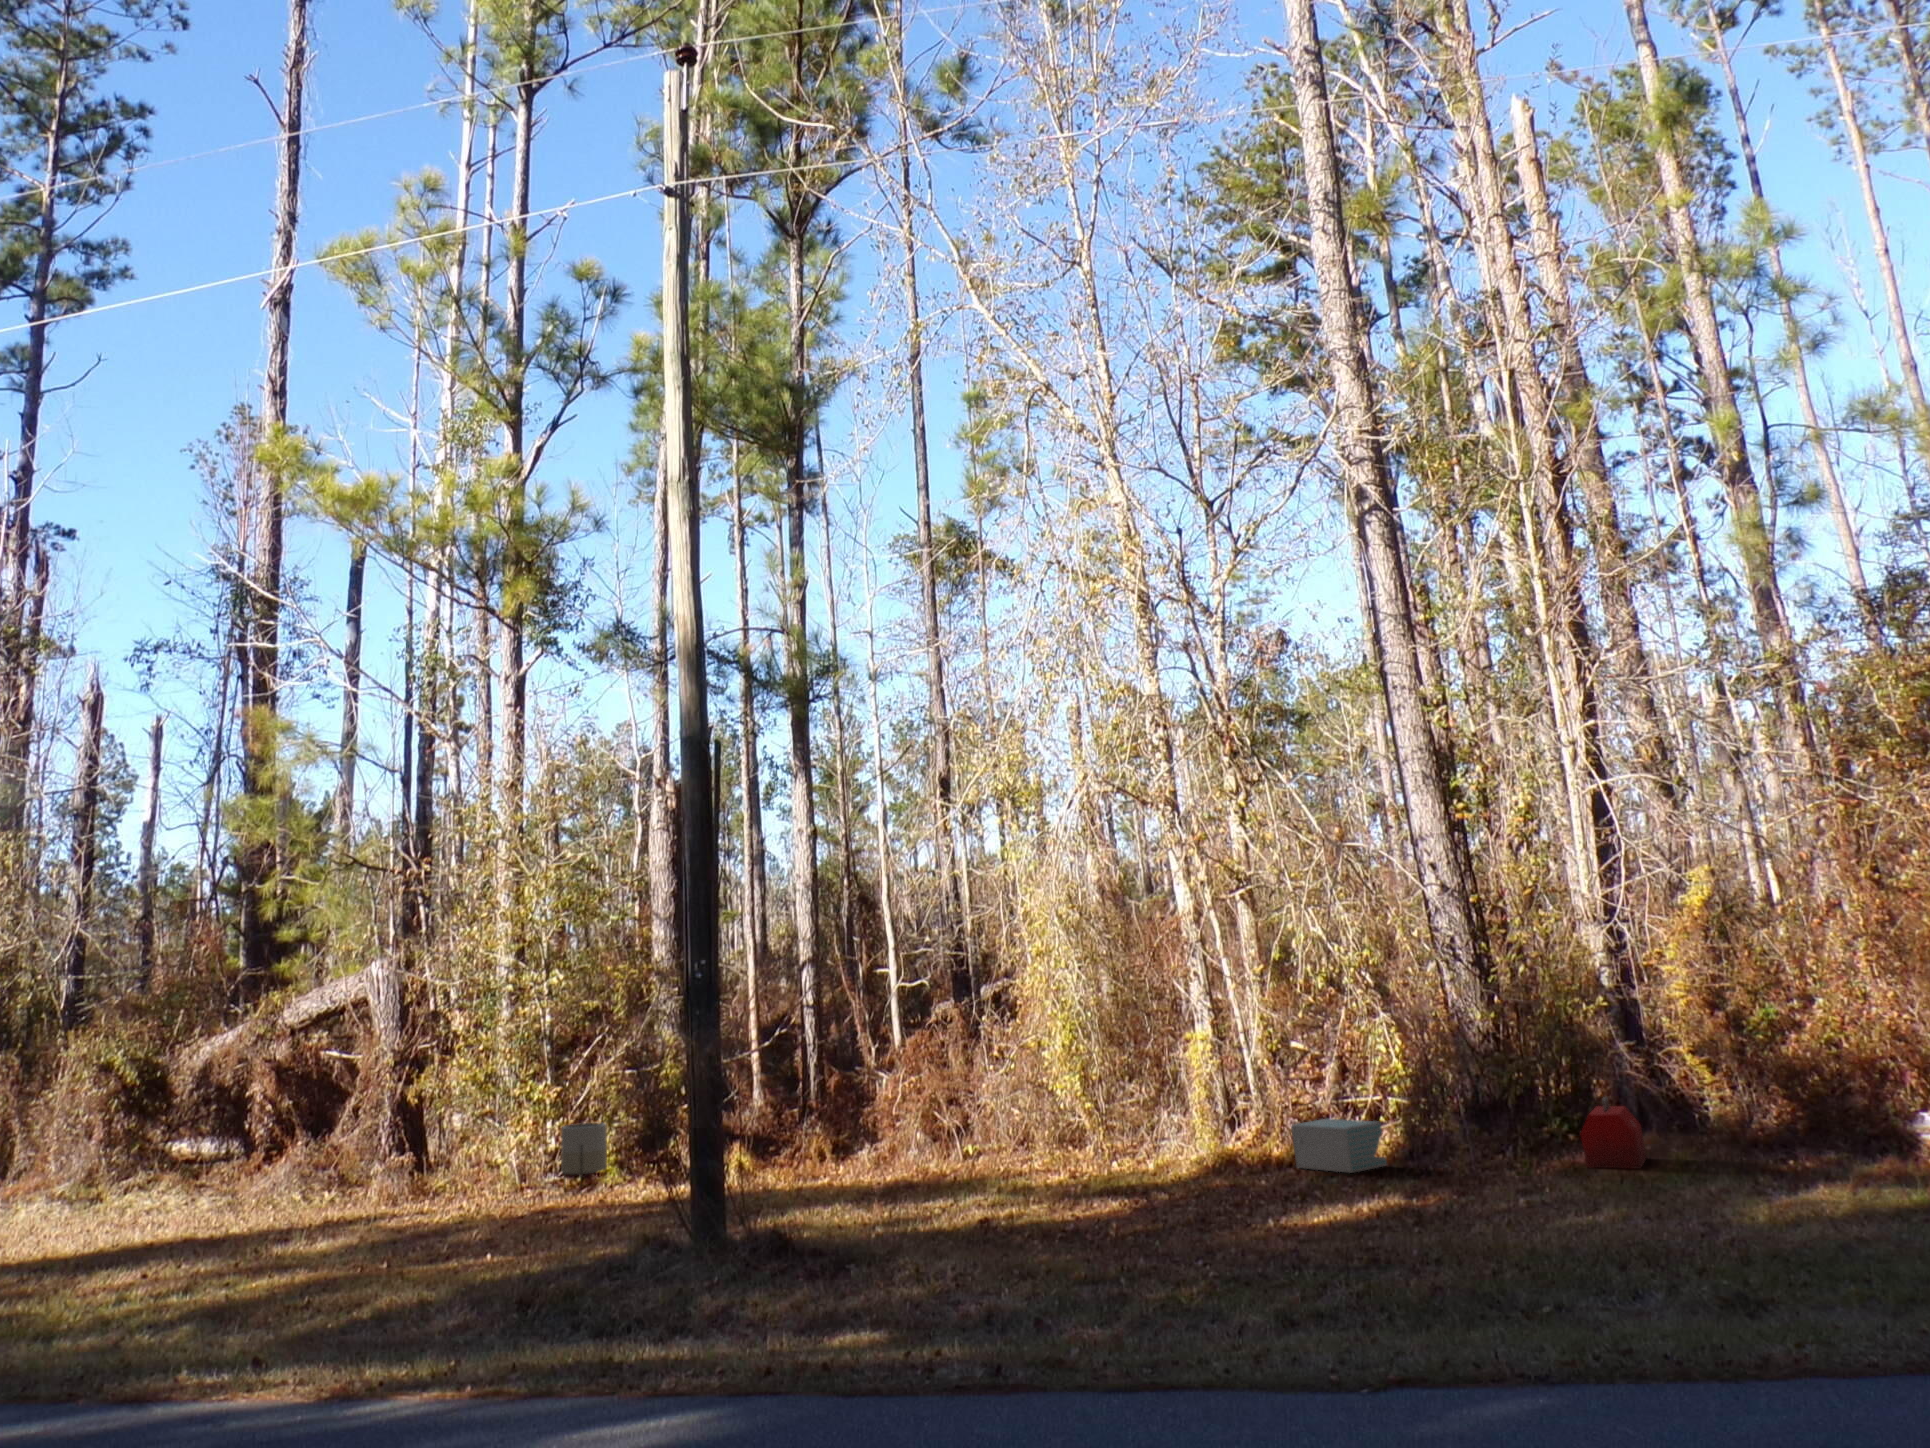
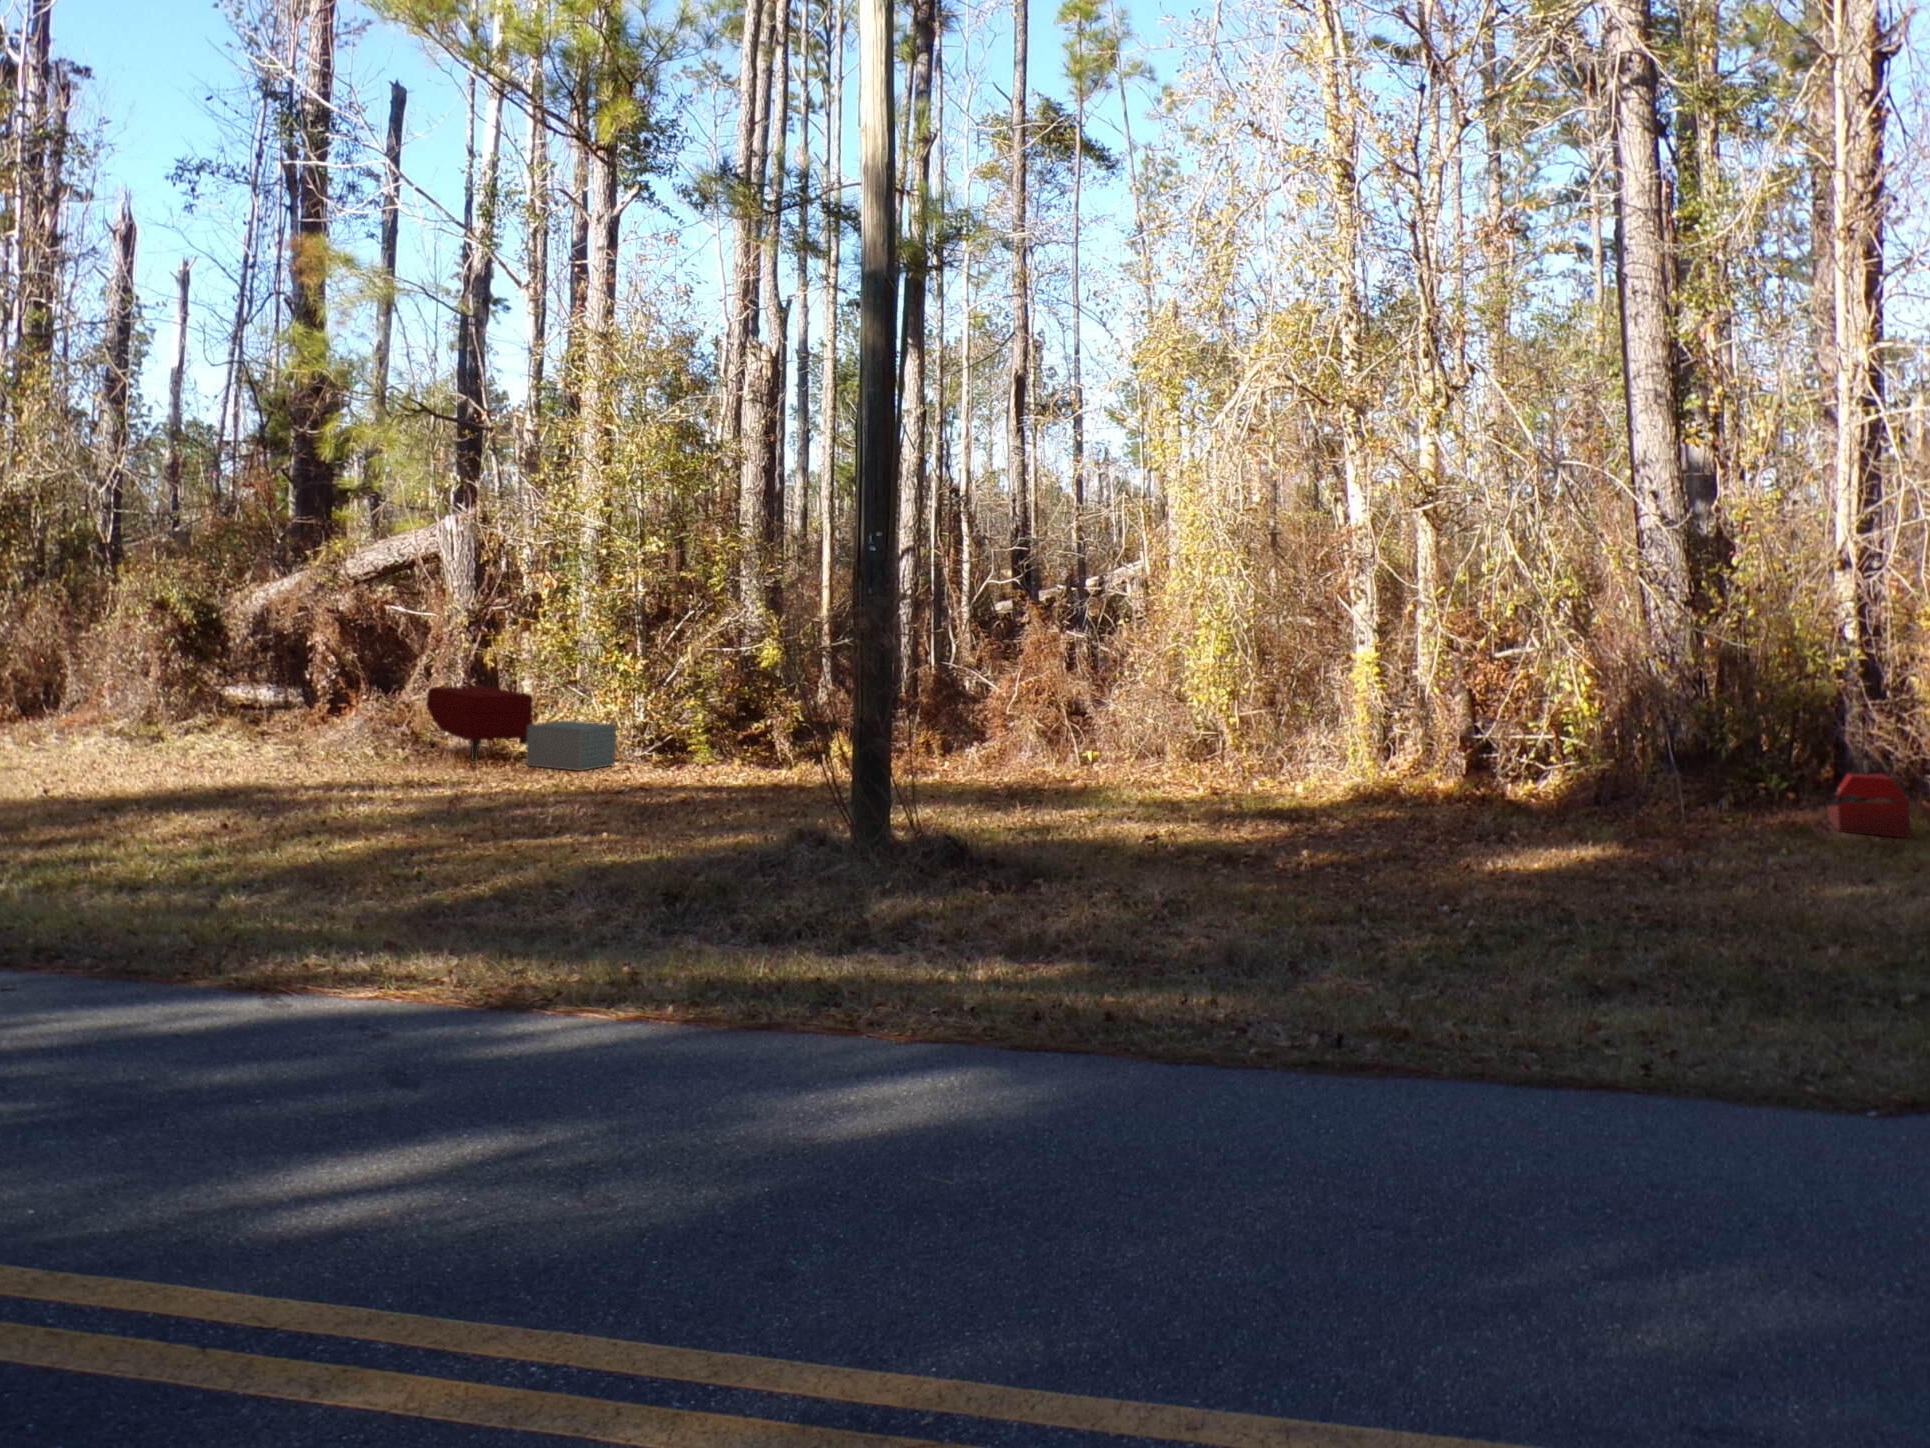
storage box: present [1291,1119,1387,1173] -> present [526,721,616,771]
planter: present [561,1123,607,1175] -> none [655,698,705,770]
bench: none [353,1126,451,1202] -> present [426,686,533,761]

